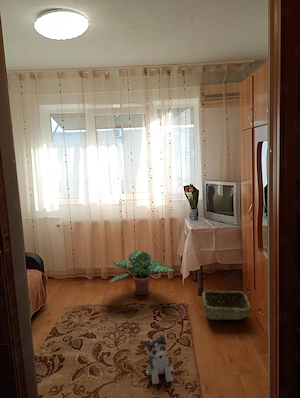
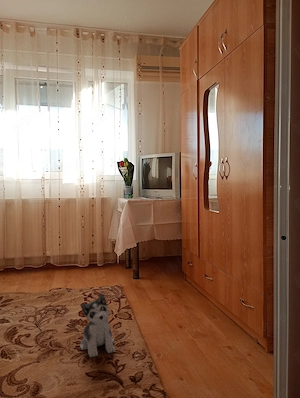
potted plant: present [109,250,174,295] -> none [27,230,108,282]
woven basket: present [202,290,251,320] -> none [141,265,195,296]

